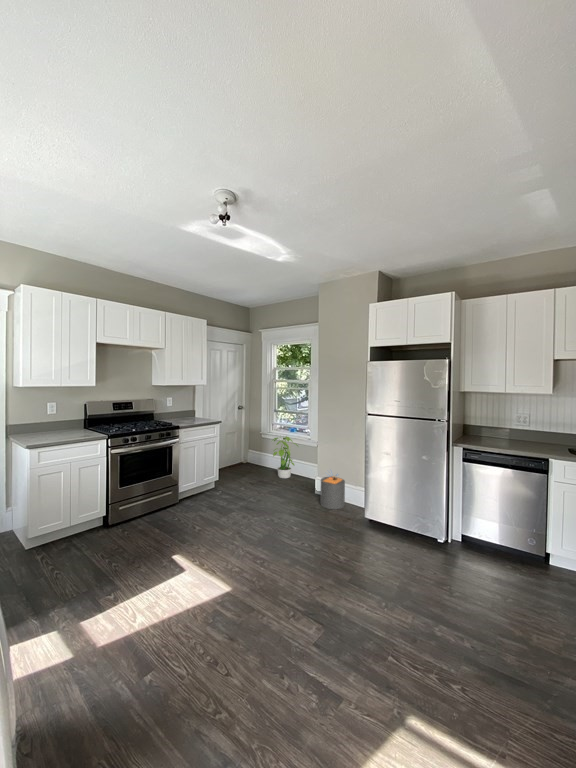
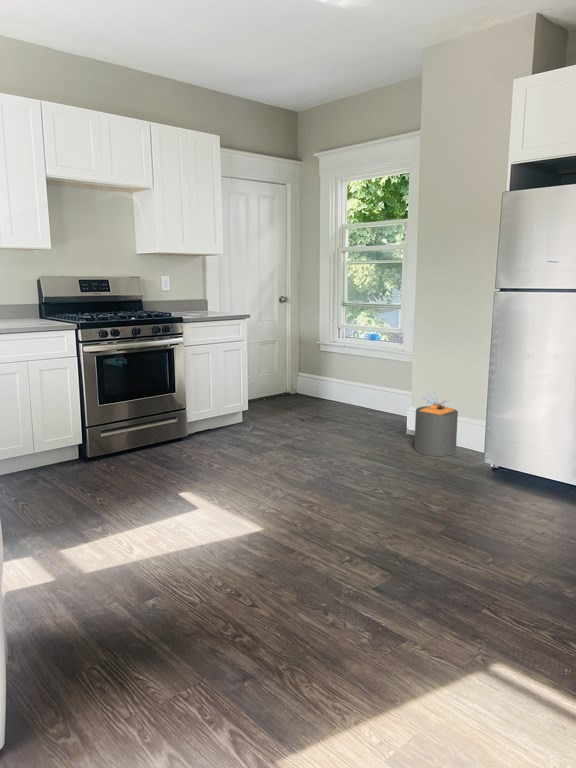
potted plant: present [273,436,298,478] -> none [335,342,384,415]

